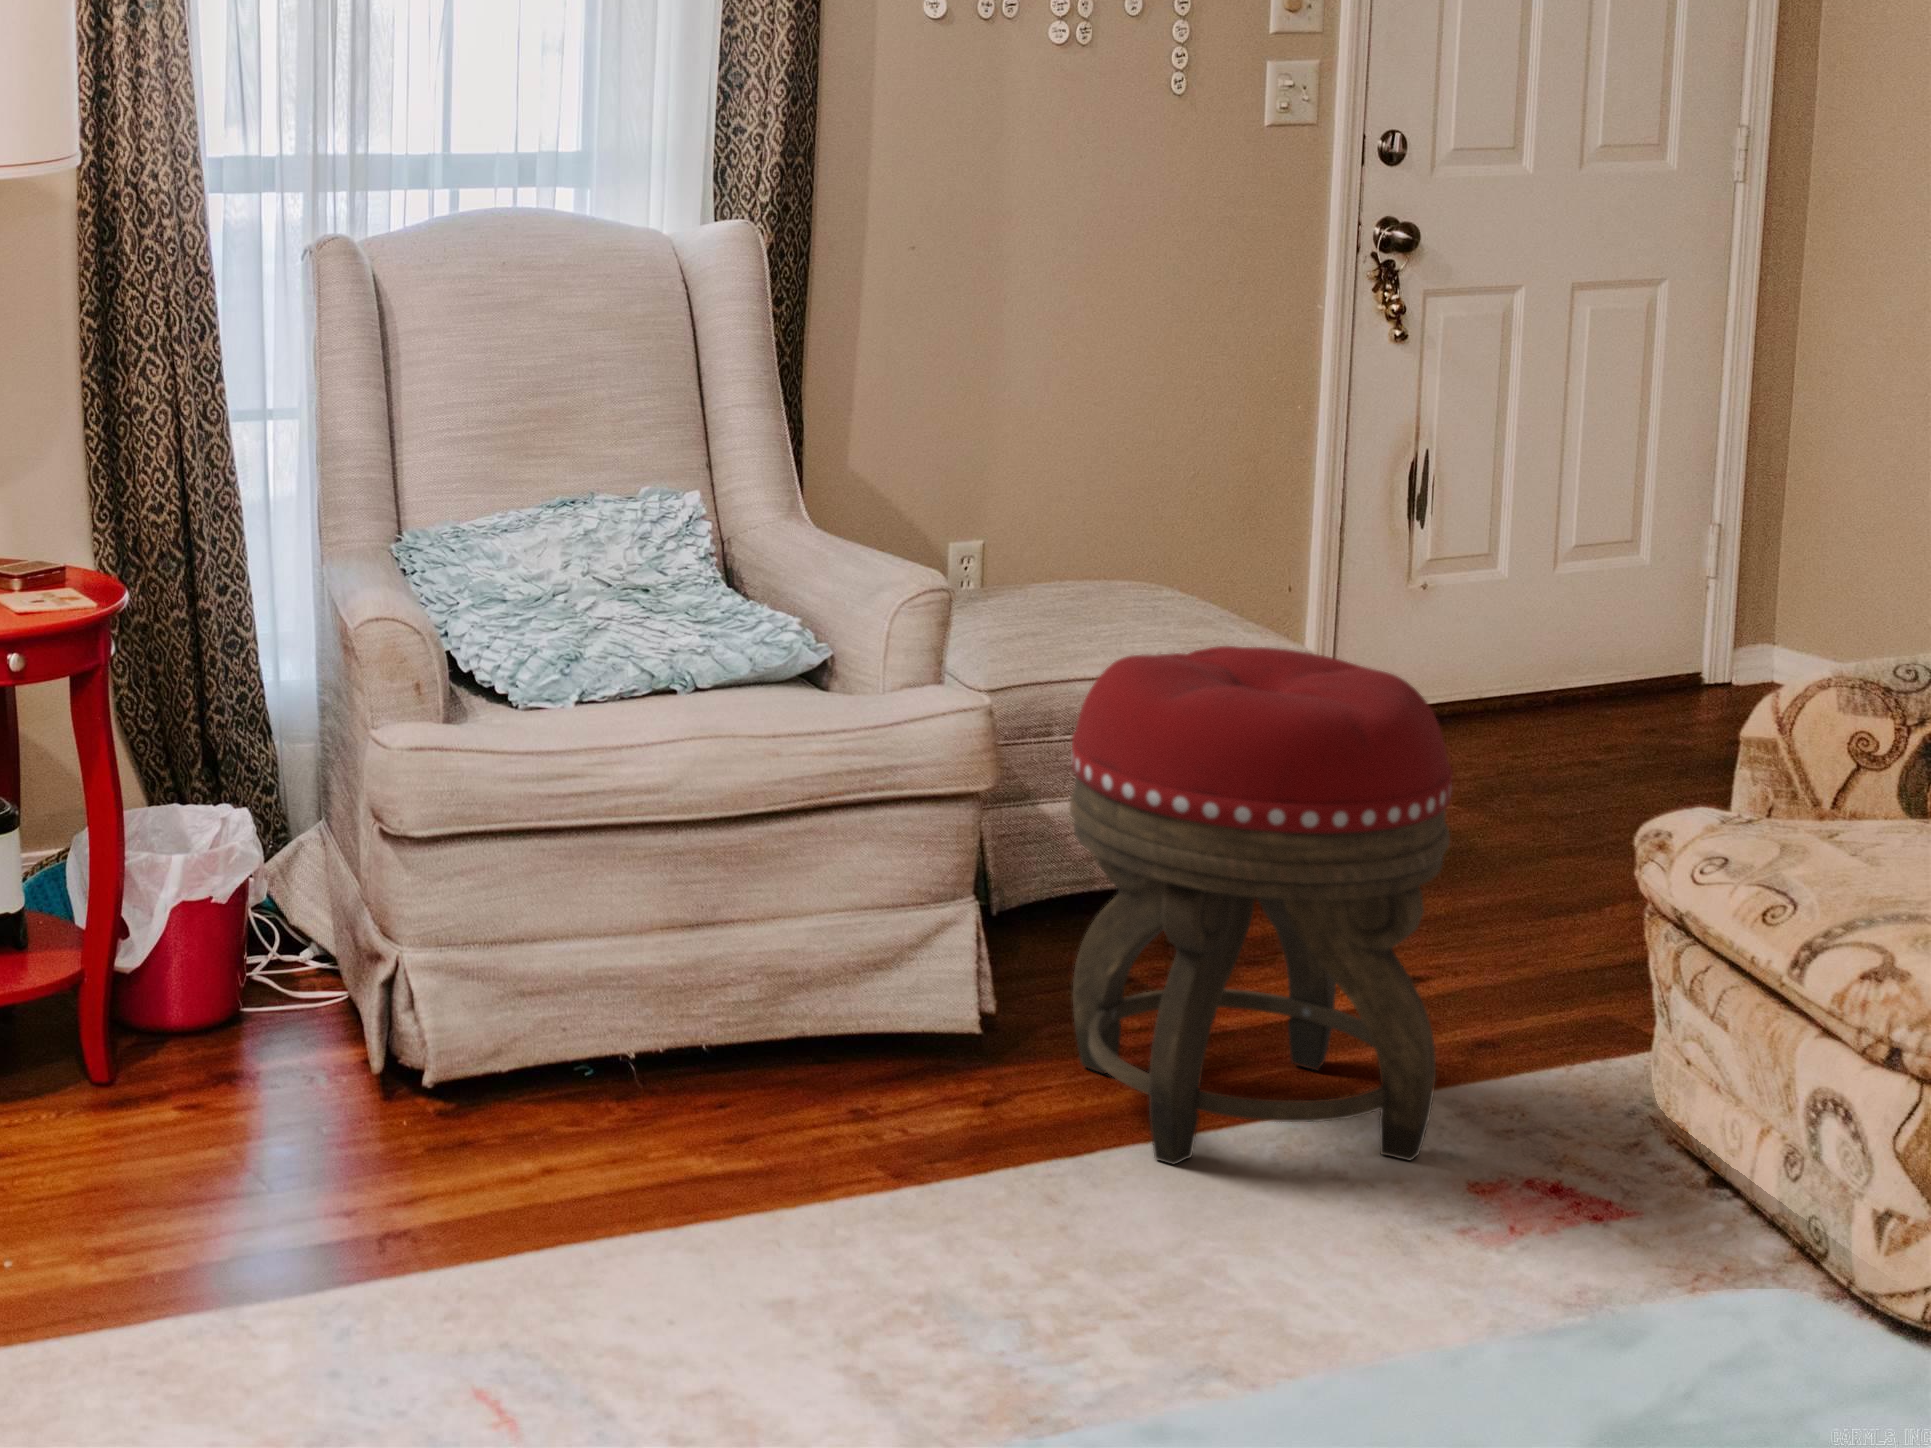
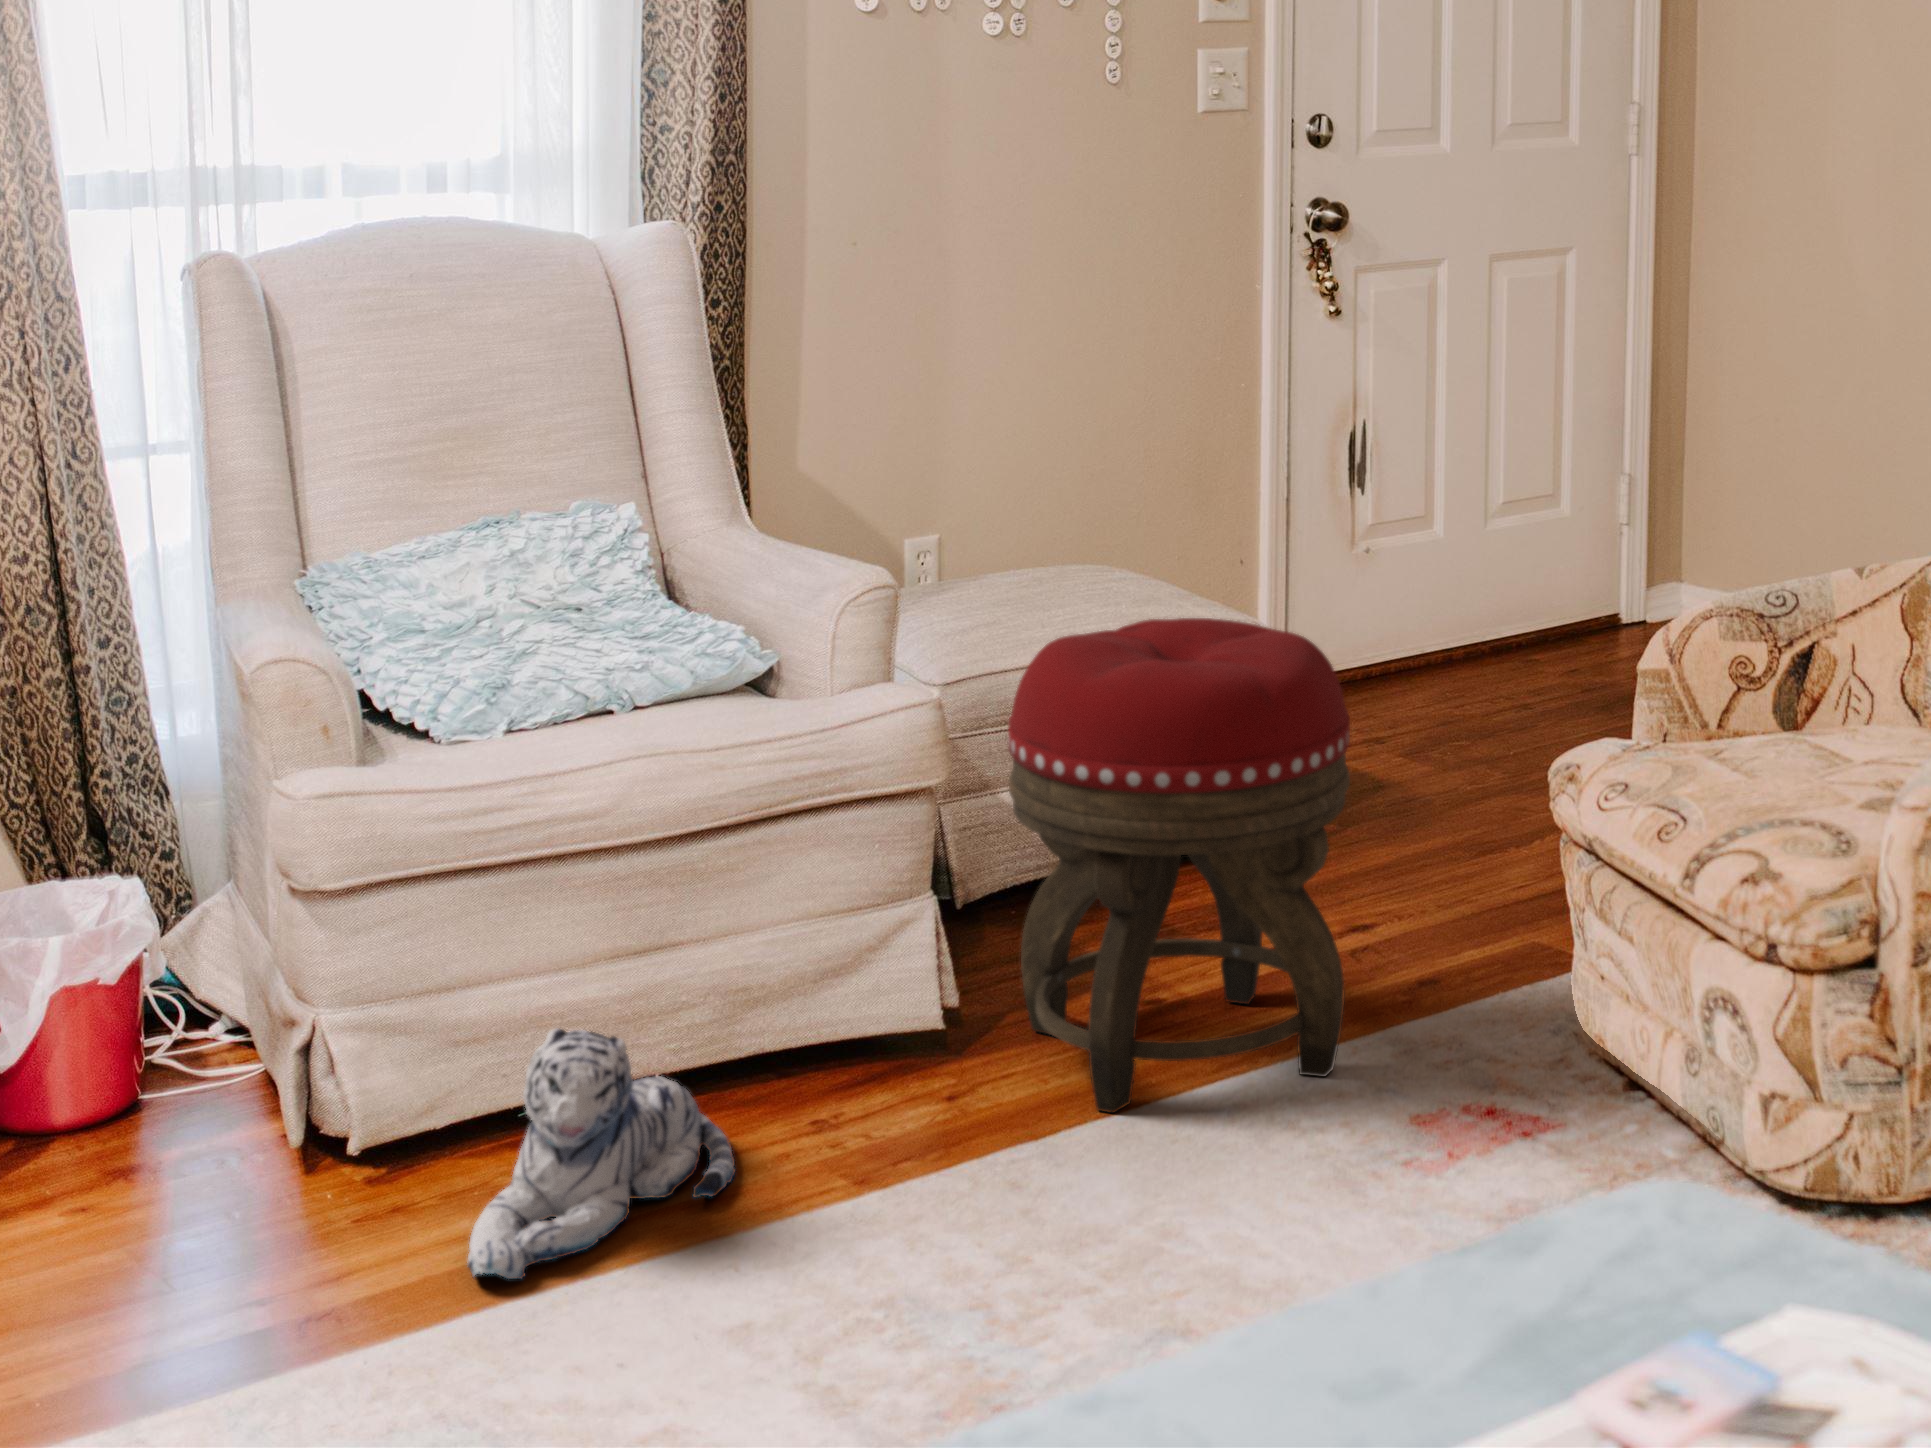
plush toy: none [528,995,783,1239] -> present [468,1028,736,1279]

